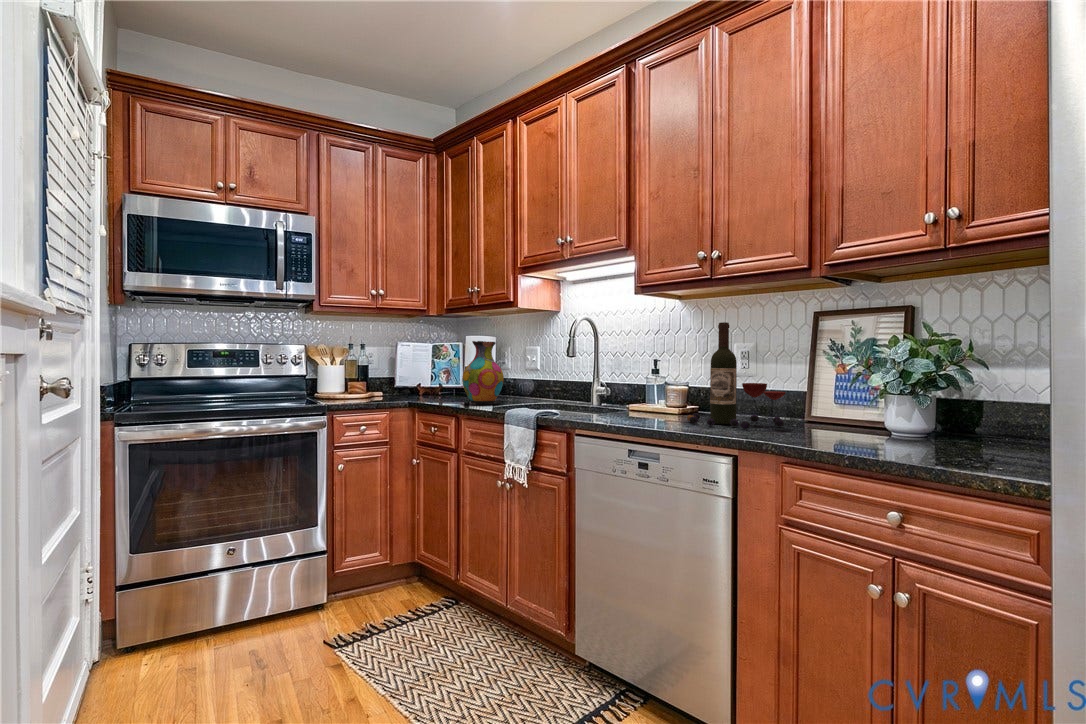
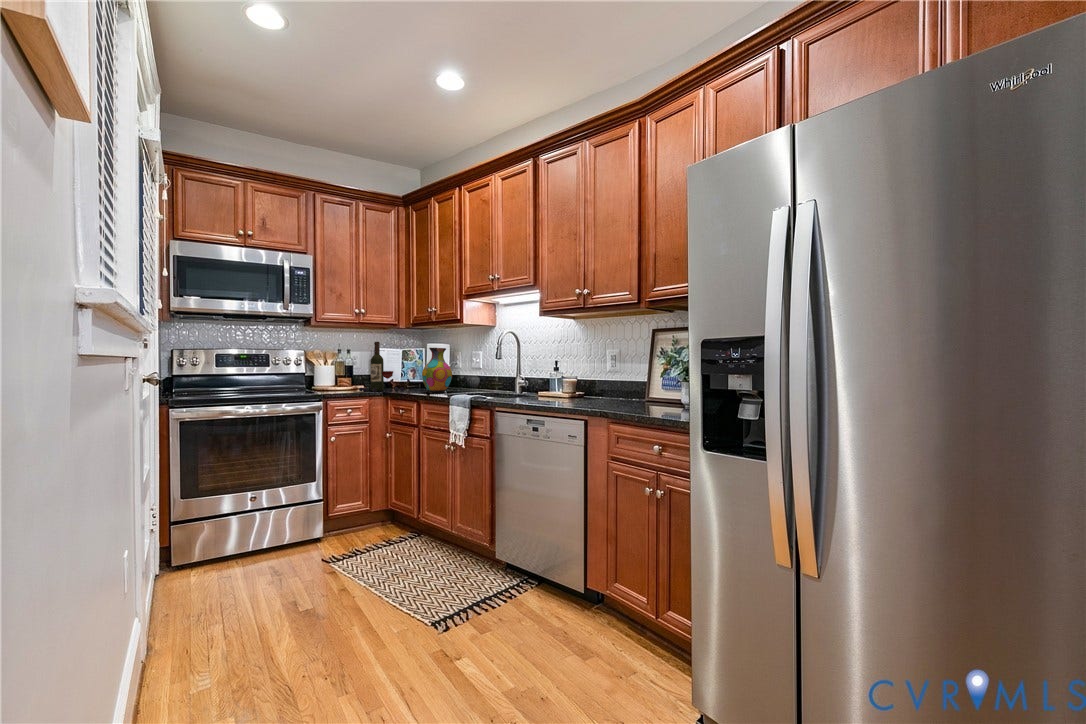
wine bottle: present [687,322,786,429] -> present [359,342,404,392]

